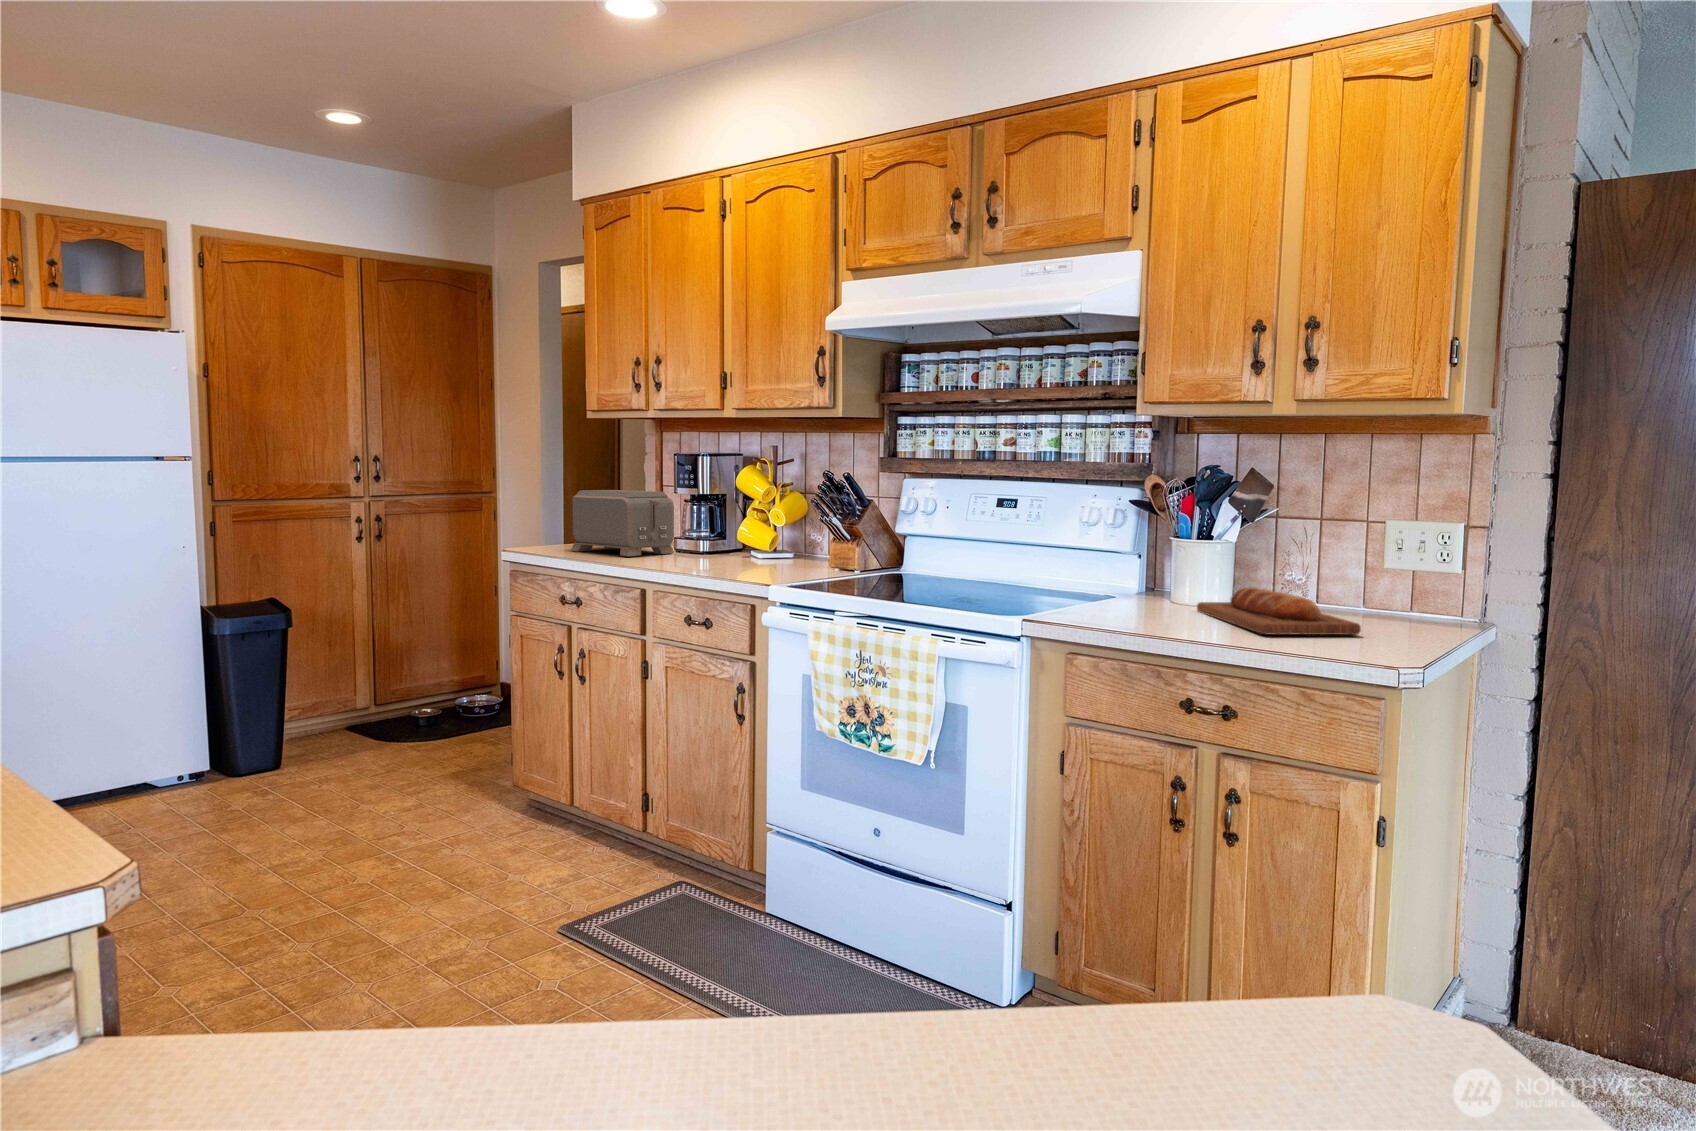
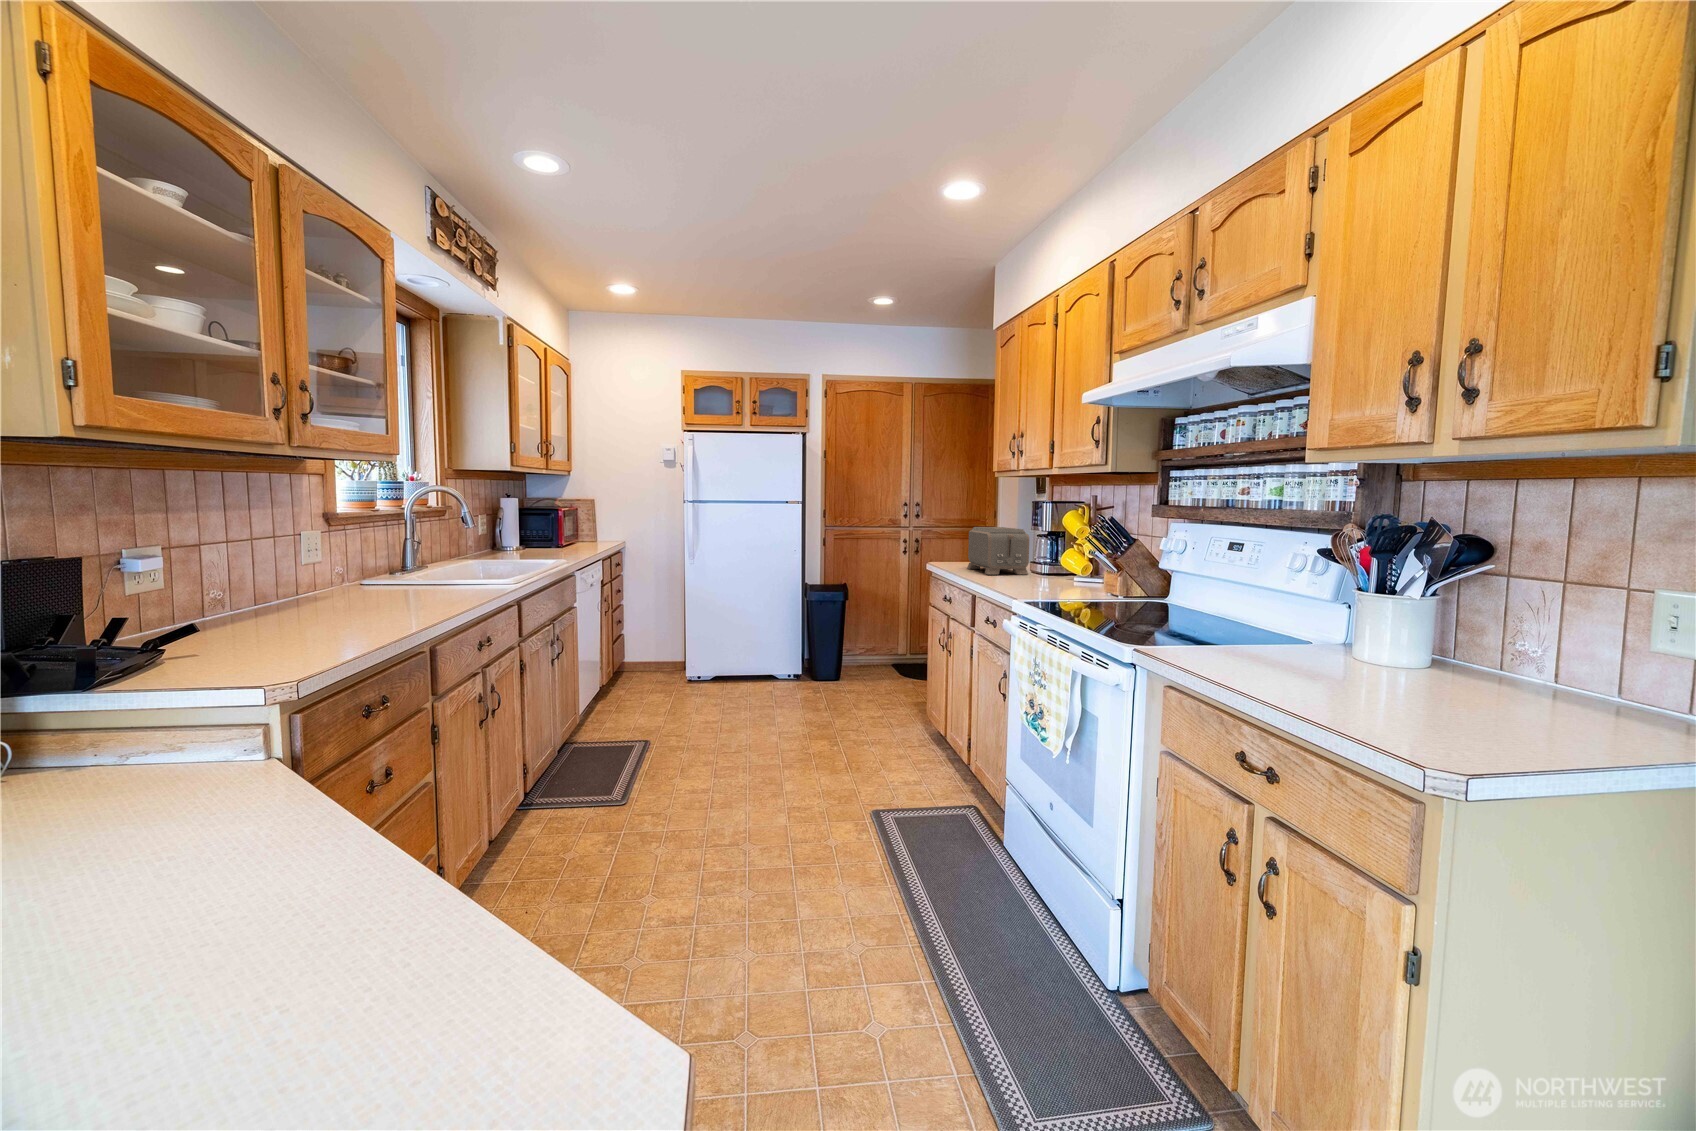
bread loaf: present [1197,587,1361,635] -> none [1340,650,1489,723]

